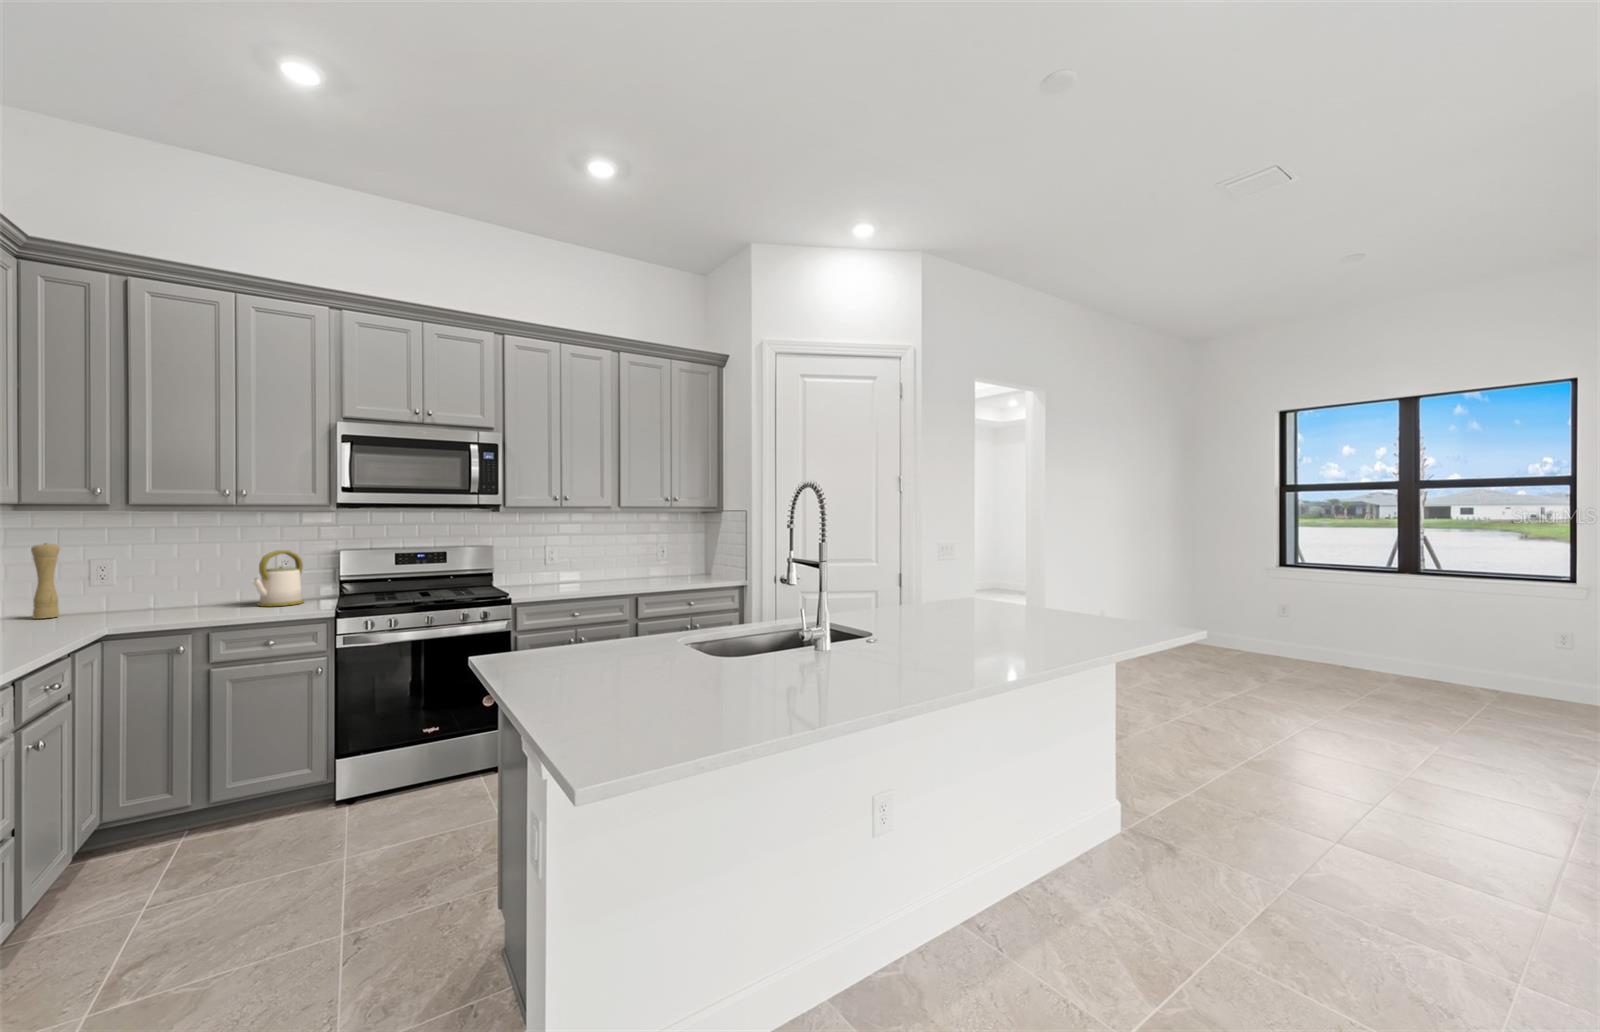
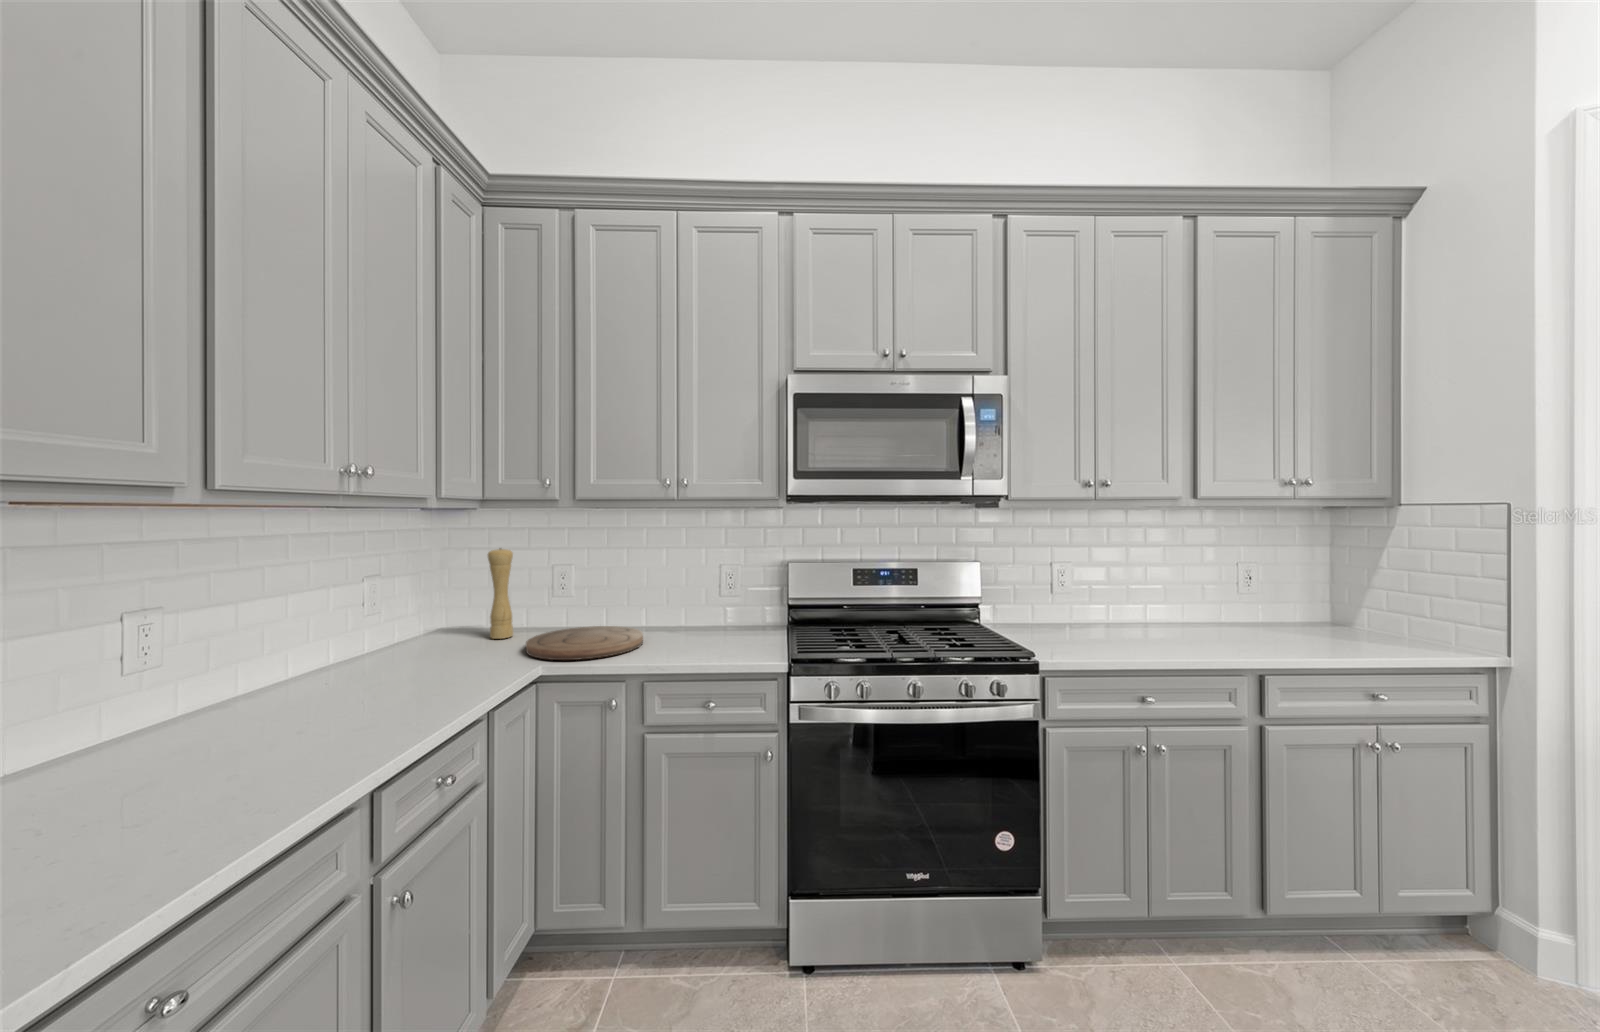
kettle: present [252,550,304,606] -> none [690,562,749,642]
cutting board: none [87,603,206,623] -> present [526,626,643,660]

